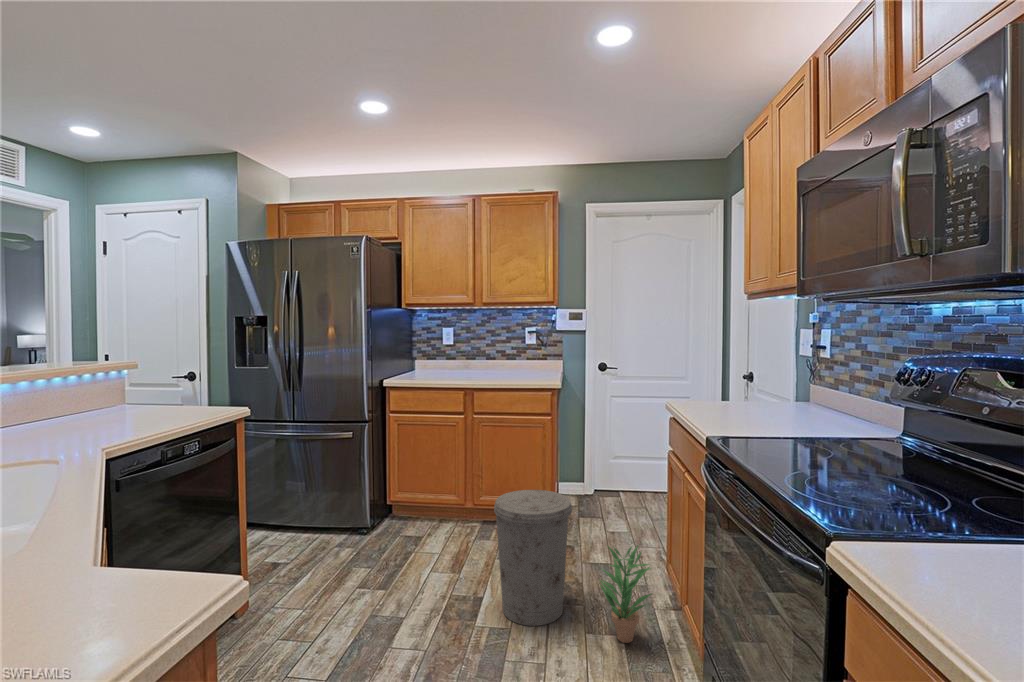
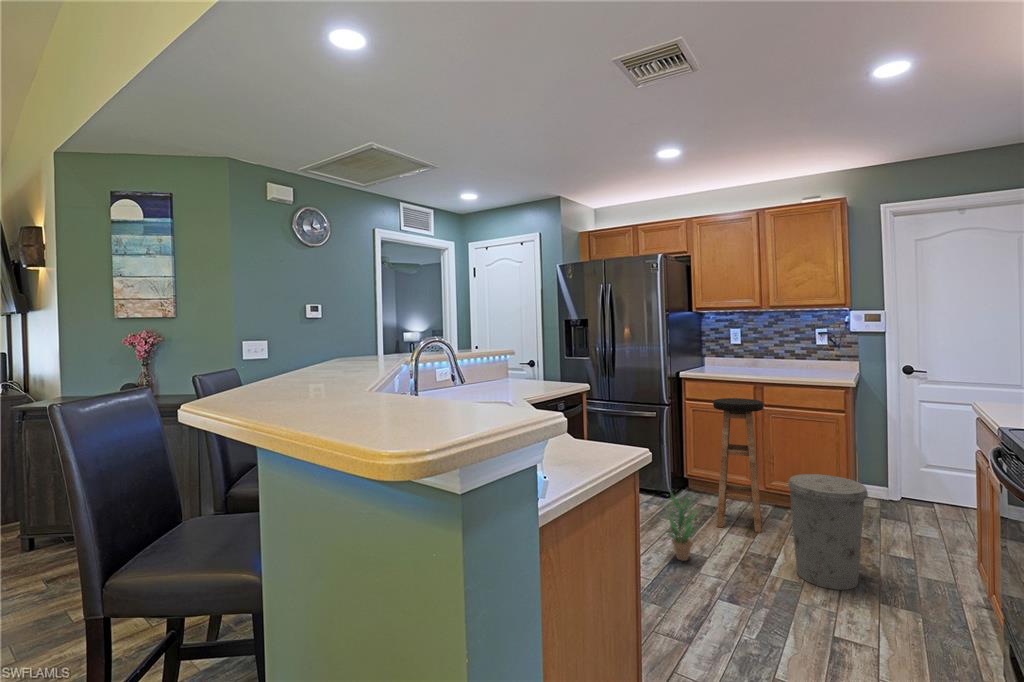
bar stool: none [418,406,472,564] -> present [713,398,763,533]
potted plant: present [601,546,652,643] -> present [665,492,697,561]

